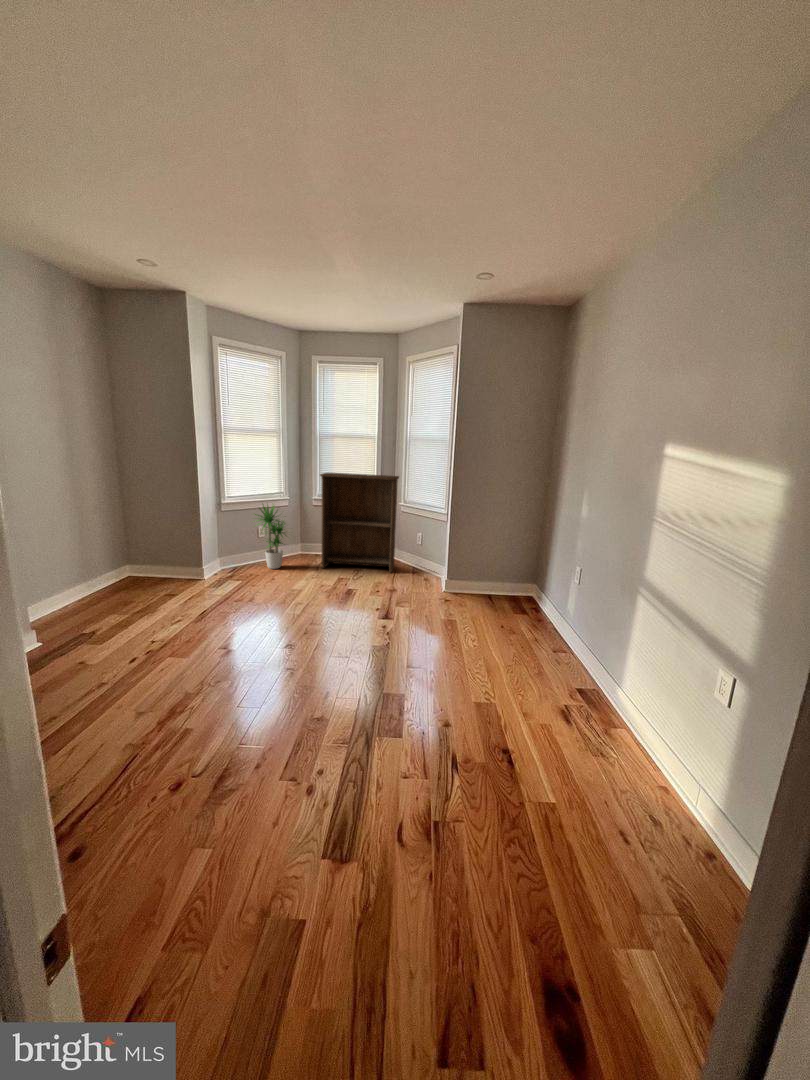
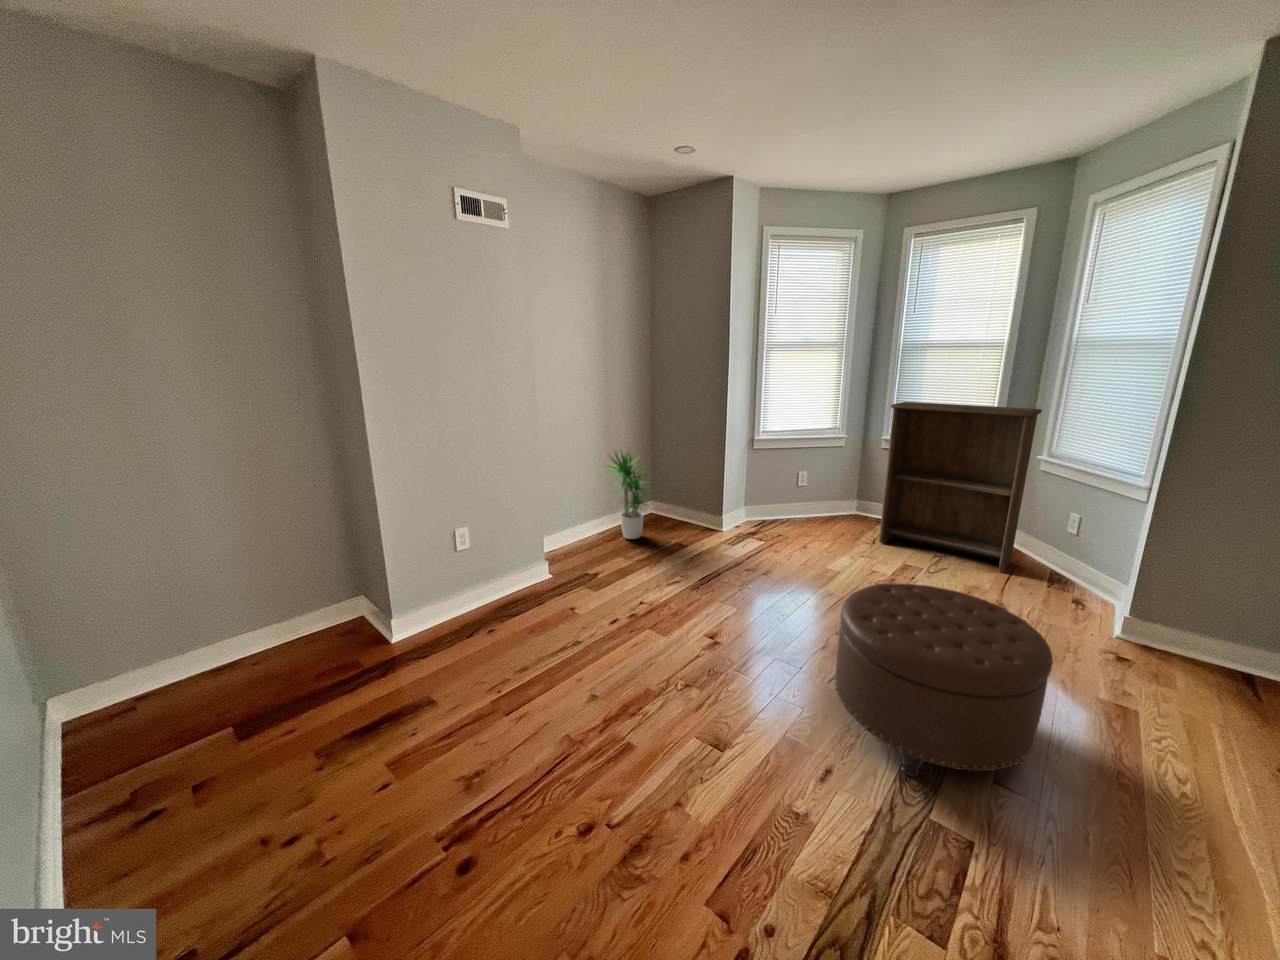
potted plant: present [255,503,286,569] -> present [606,452,647,539]
ottoman: none [320,577,423,679] -> present [835,584,1053,777]

